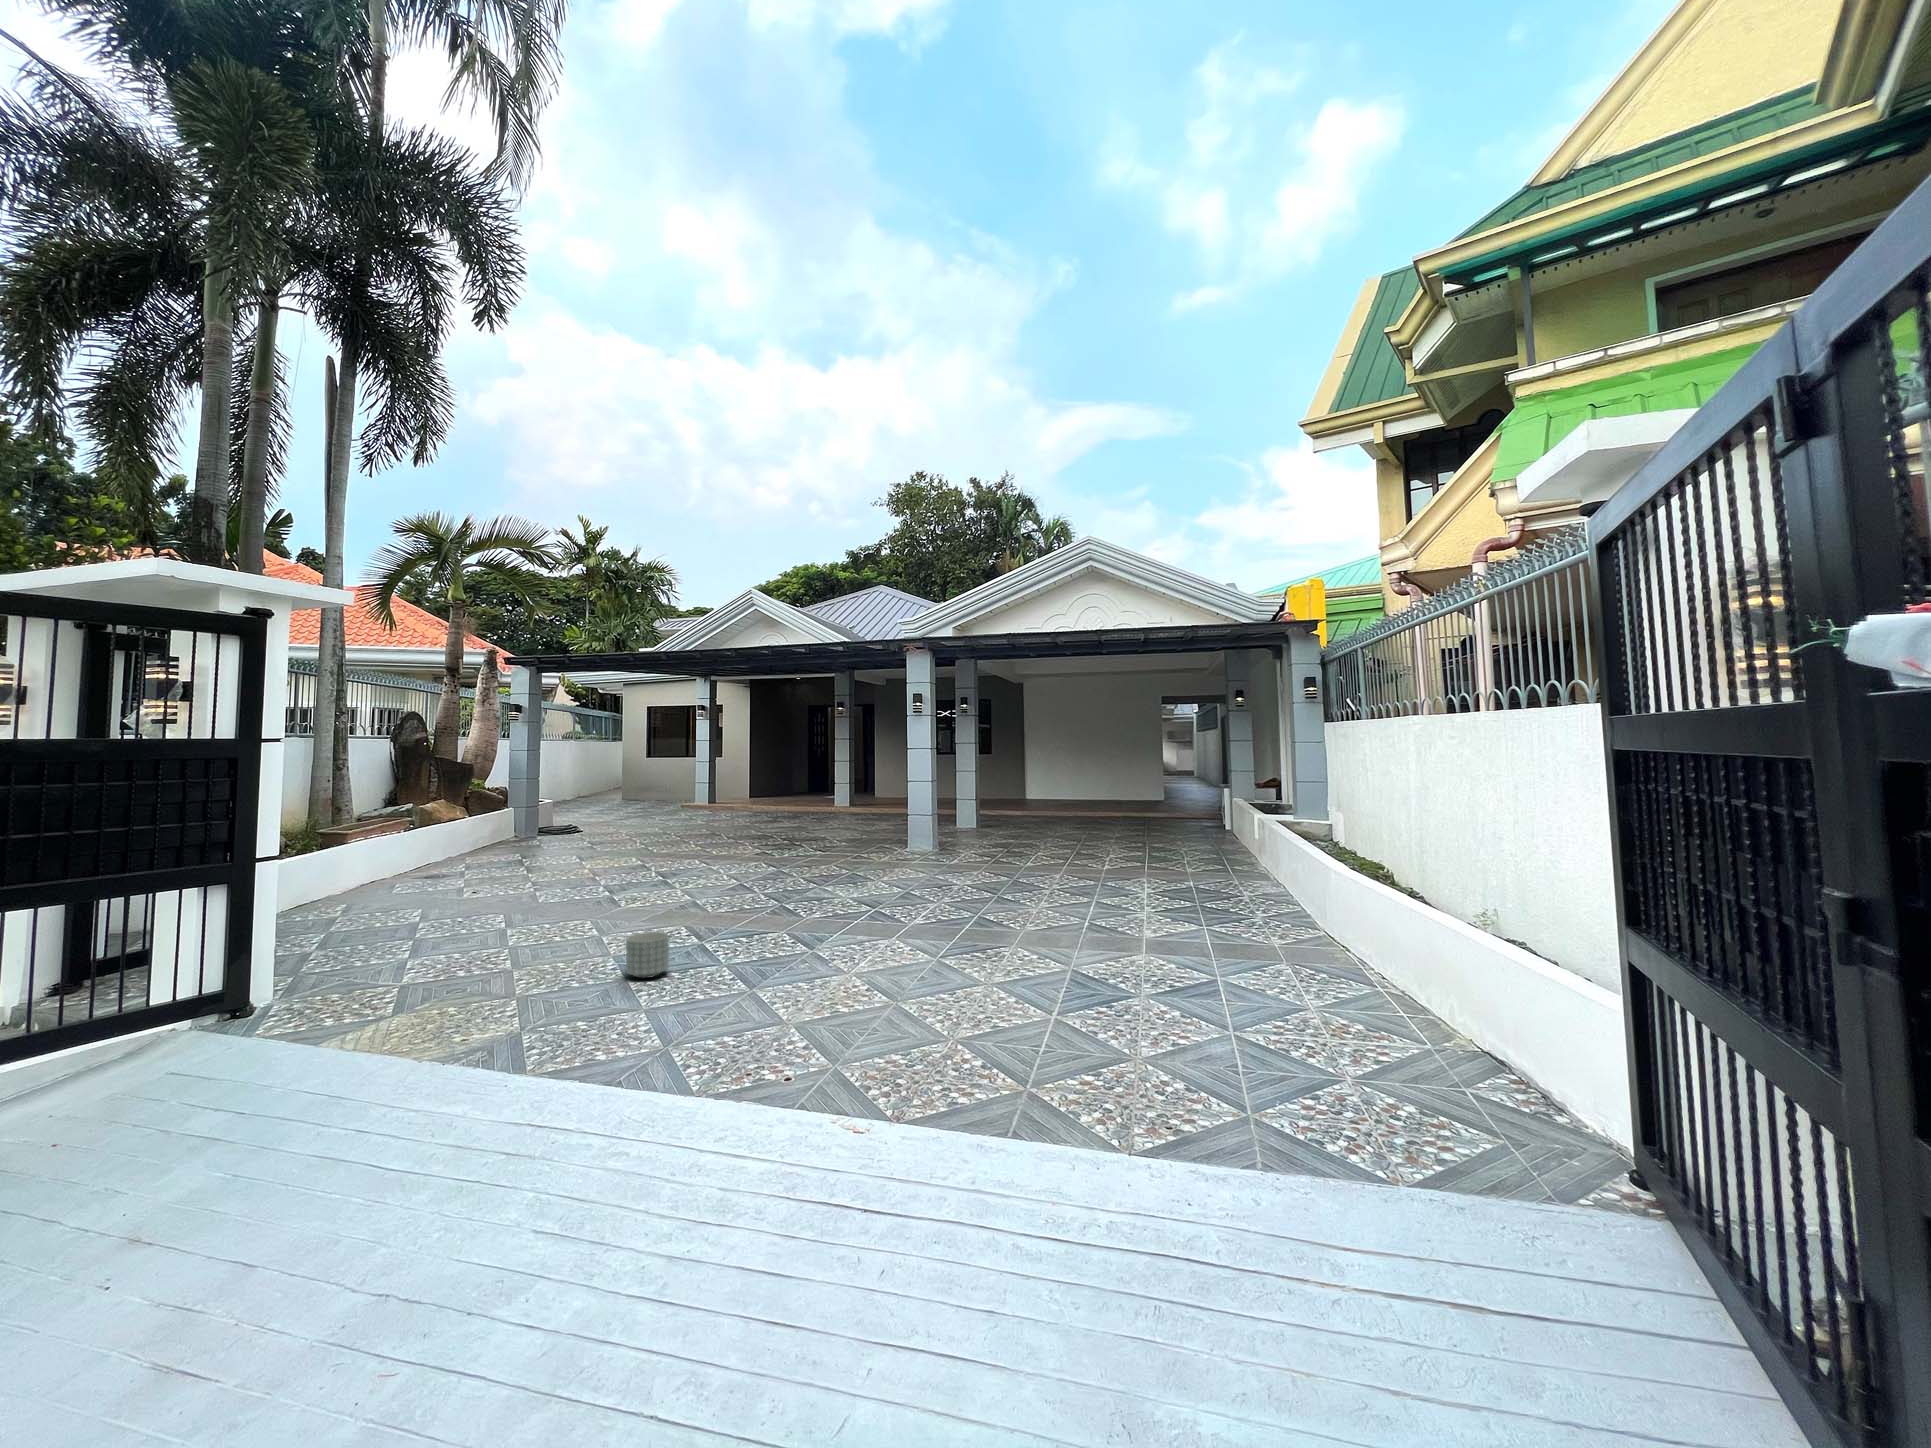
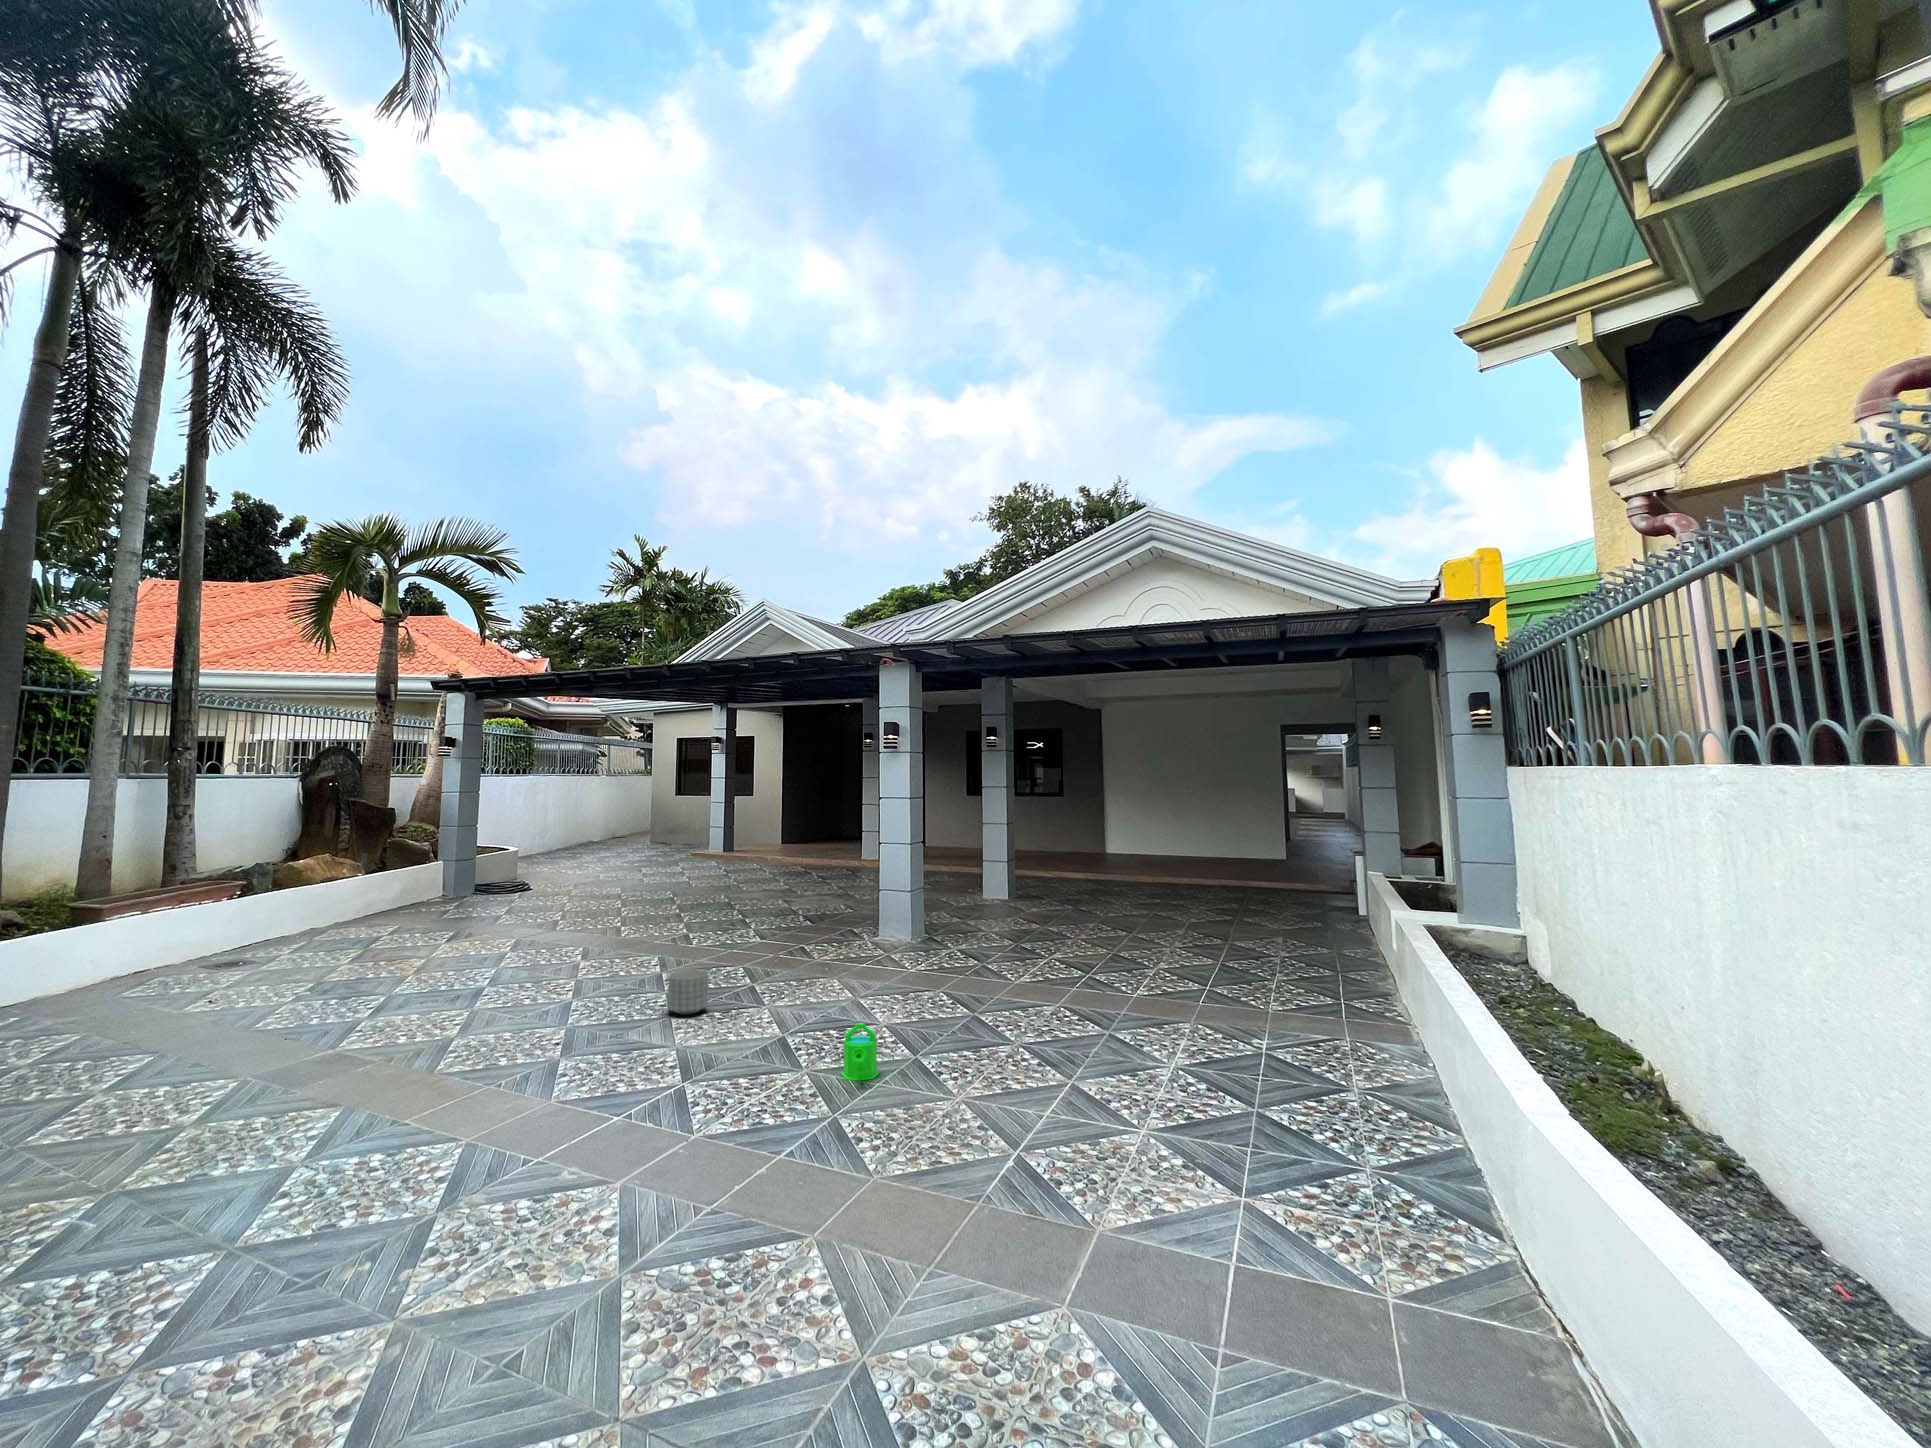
watering can: none [825,974,864,1031] -> present [841,1023,879,1081]

